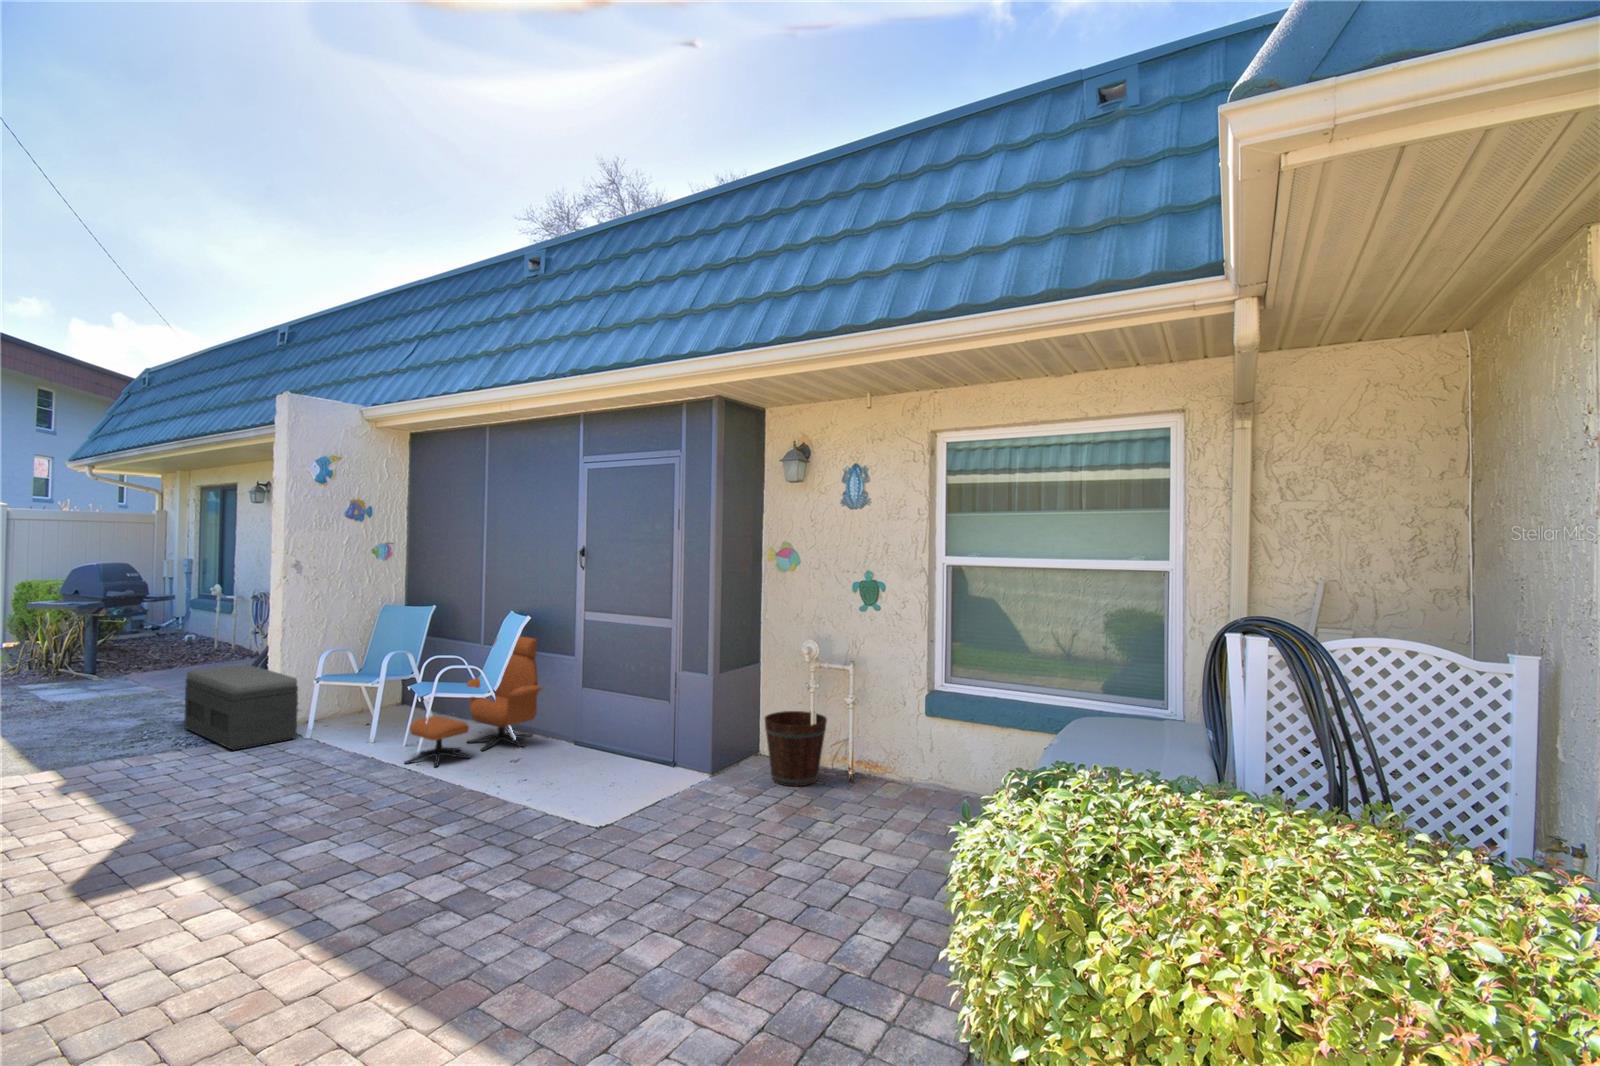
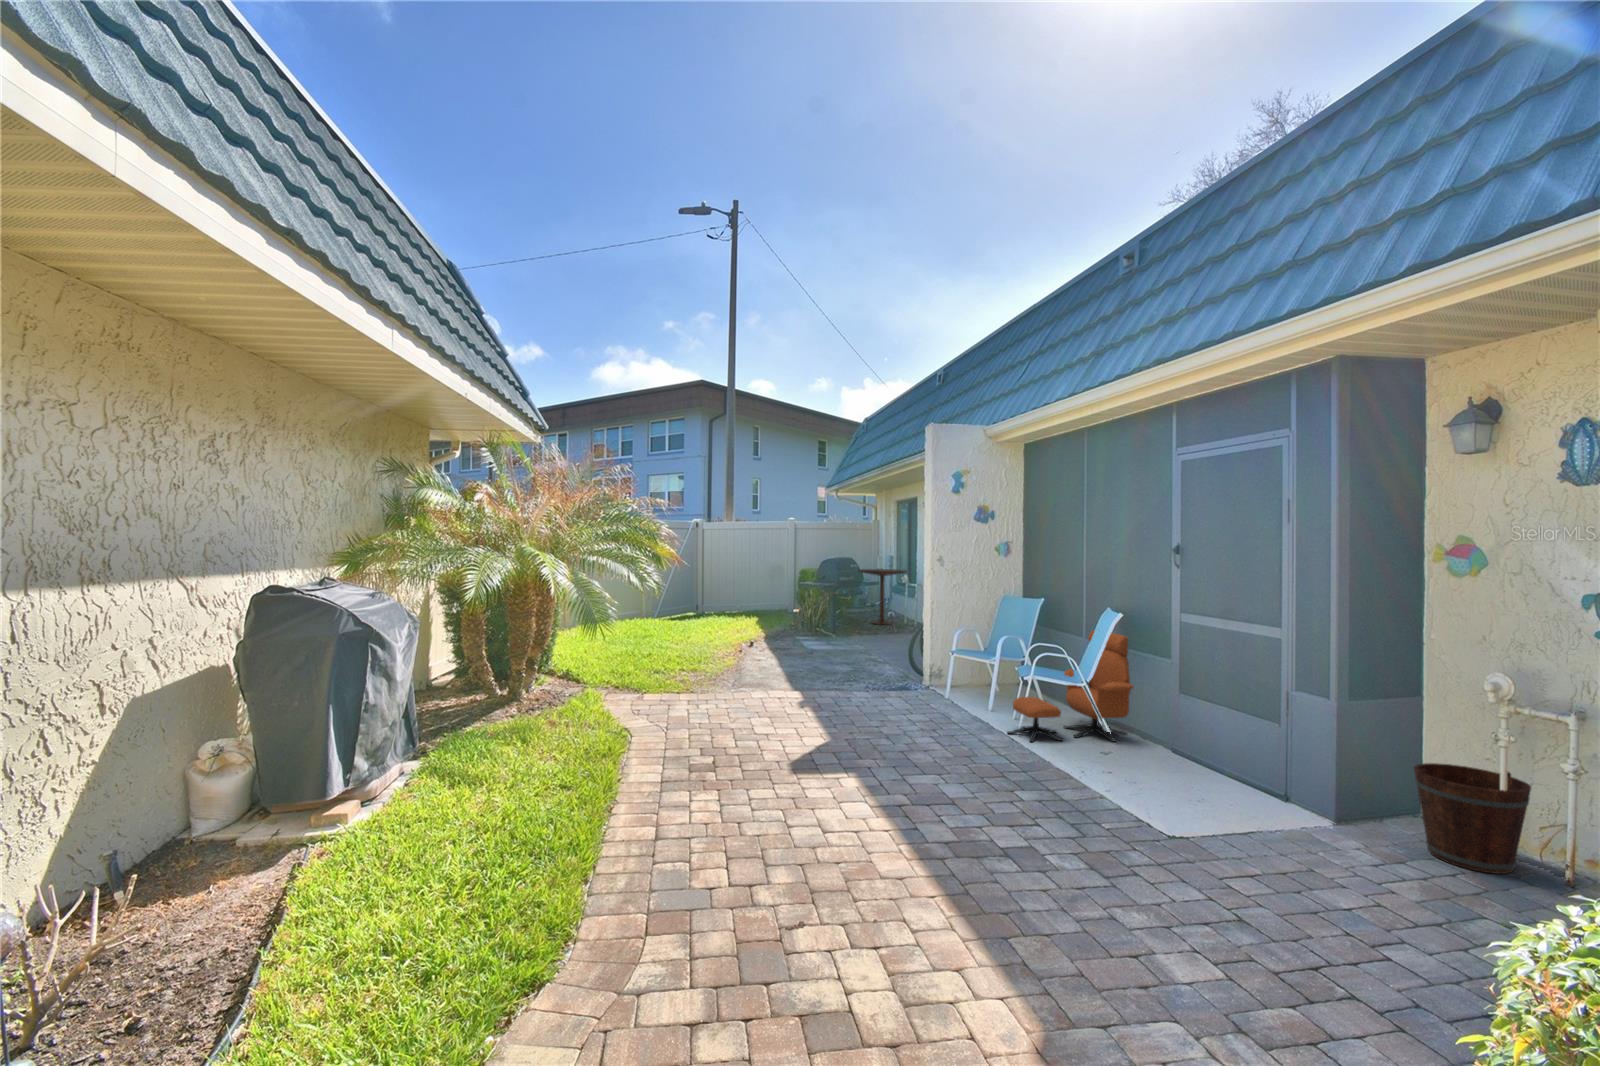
pedestal table: none [132,576,222,652] -> present [858,569,907,625]
storage bench: present [184,664,298,750] -> none [873,636,937,699]

